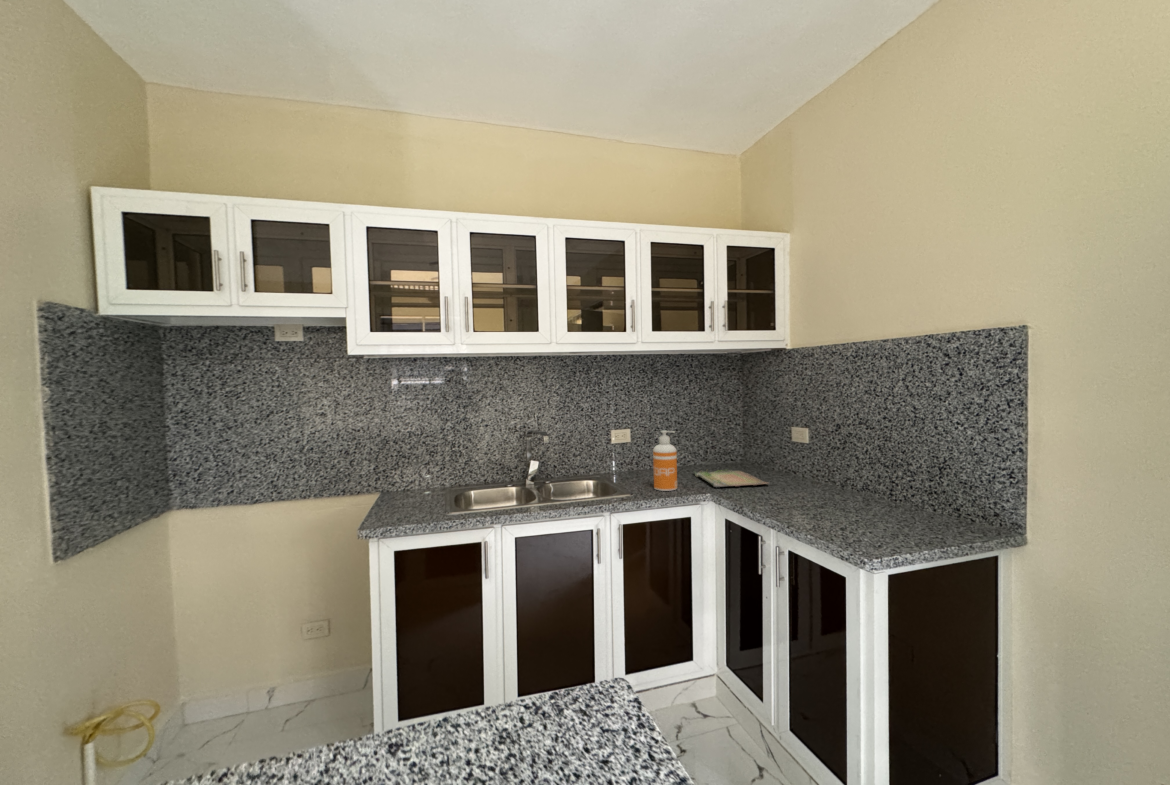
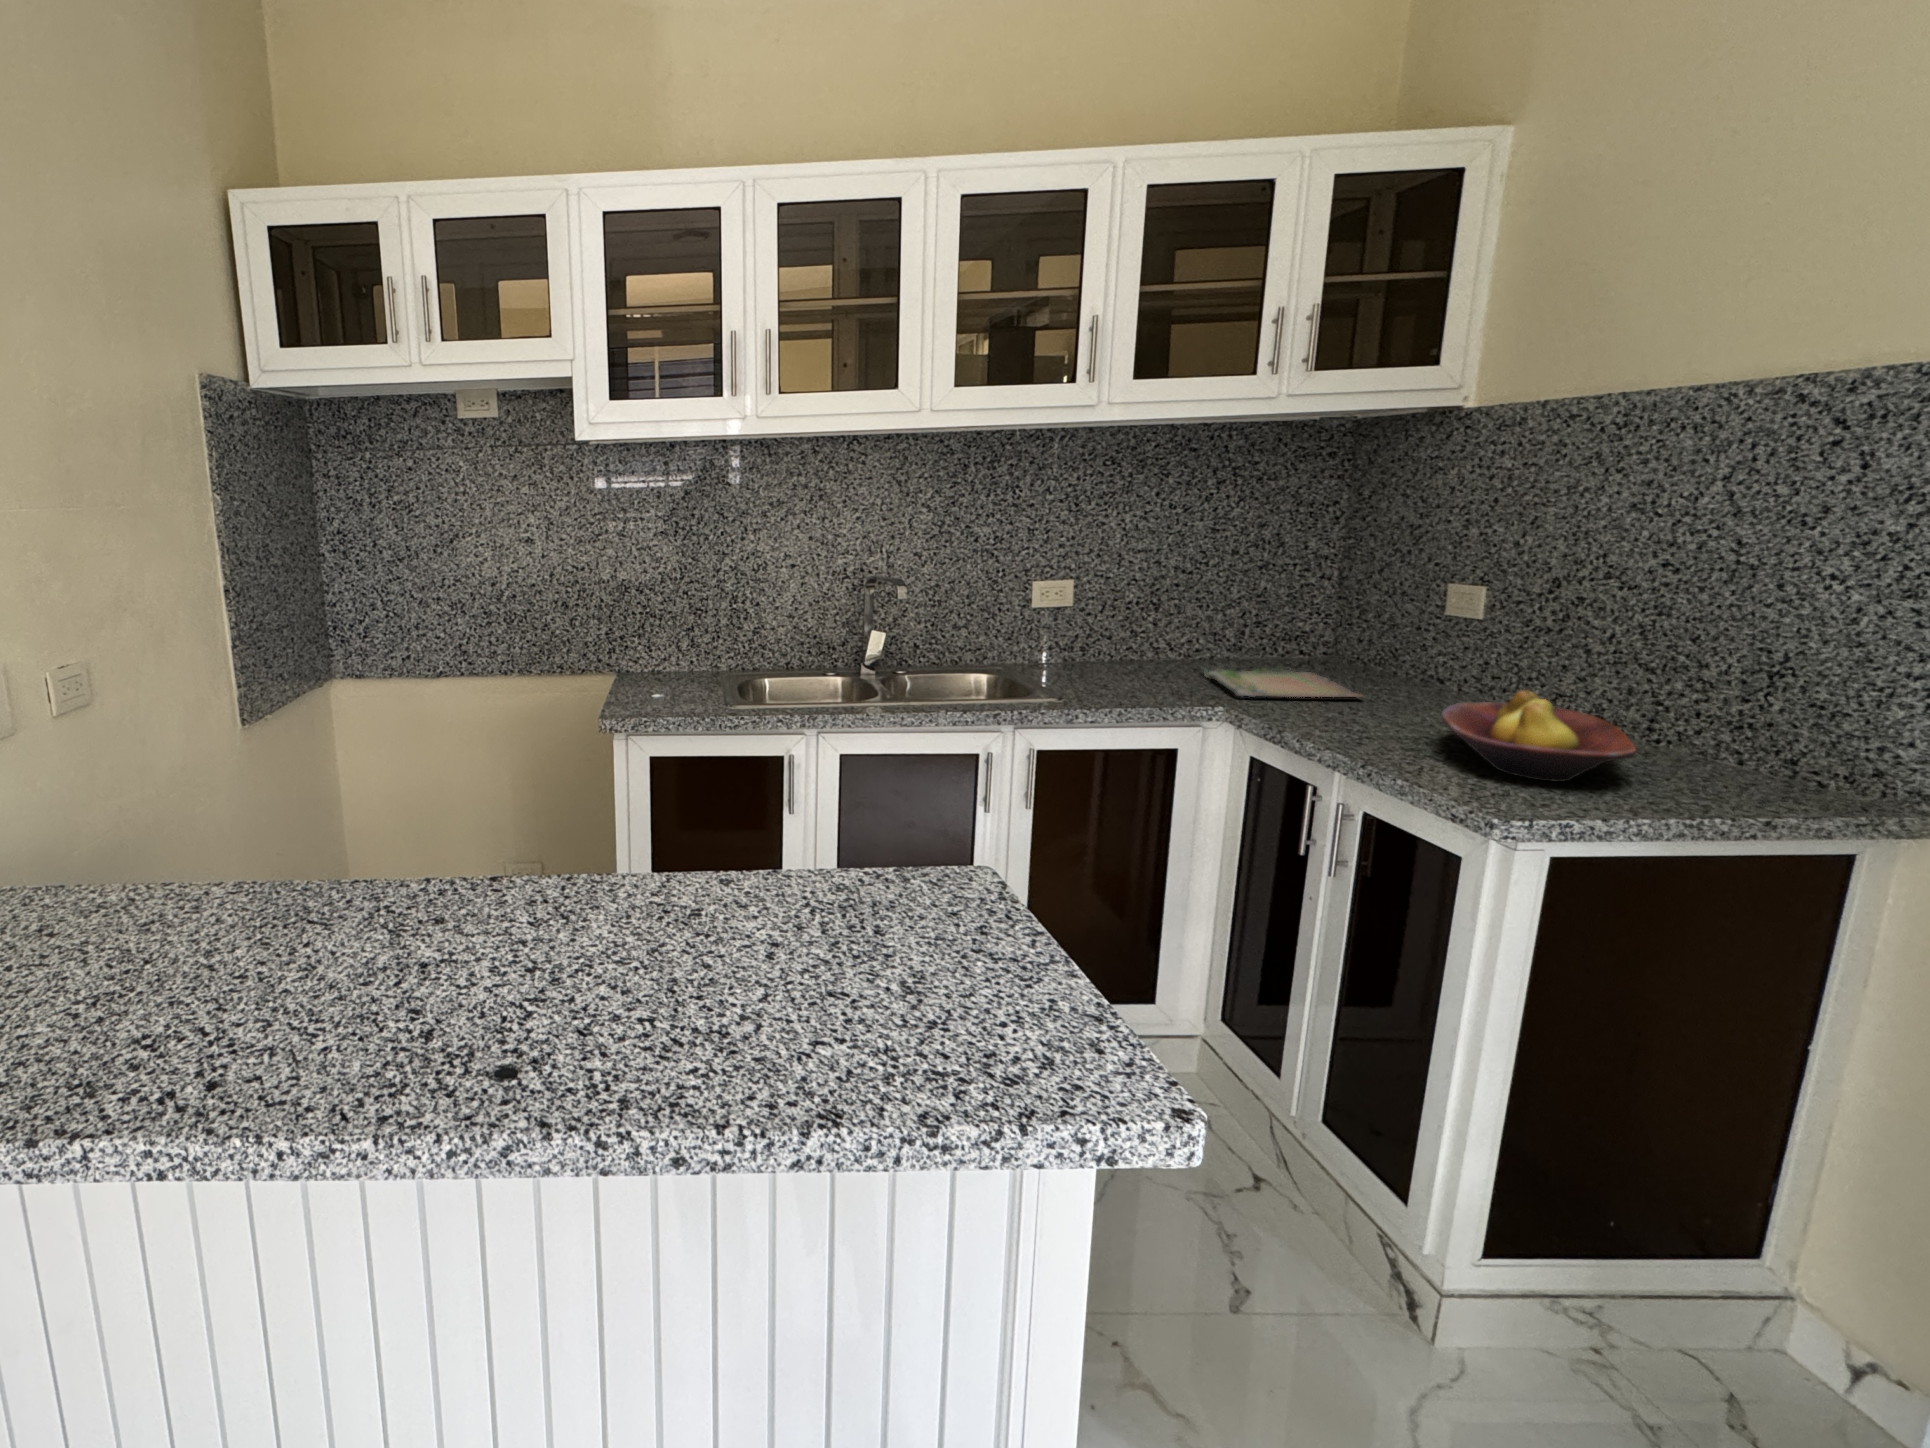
soap dispenser: present [653,430,677,491] -> none [1108,582,1162,698]
fruit bowl: none [812,481,904,529] -> present [1441,690,1637,782]

